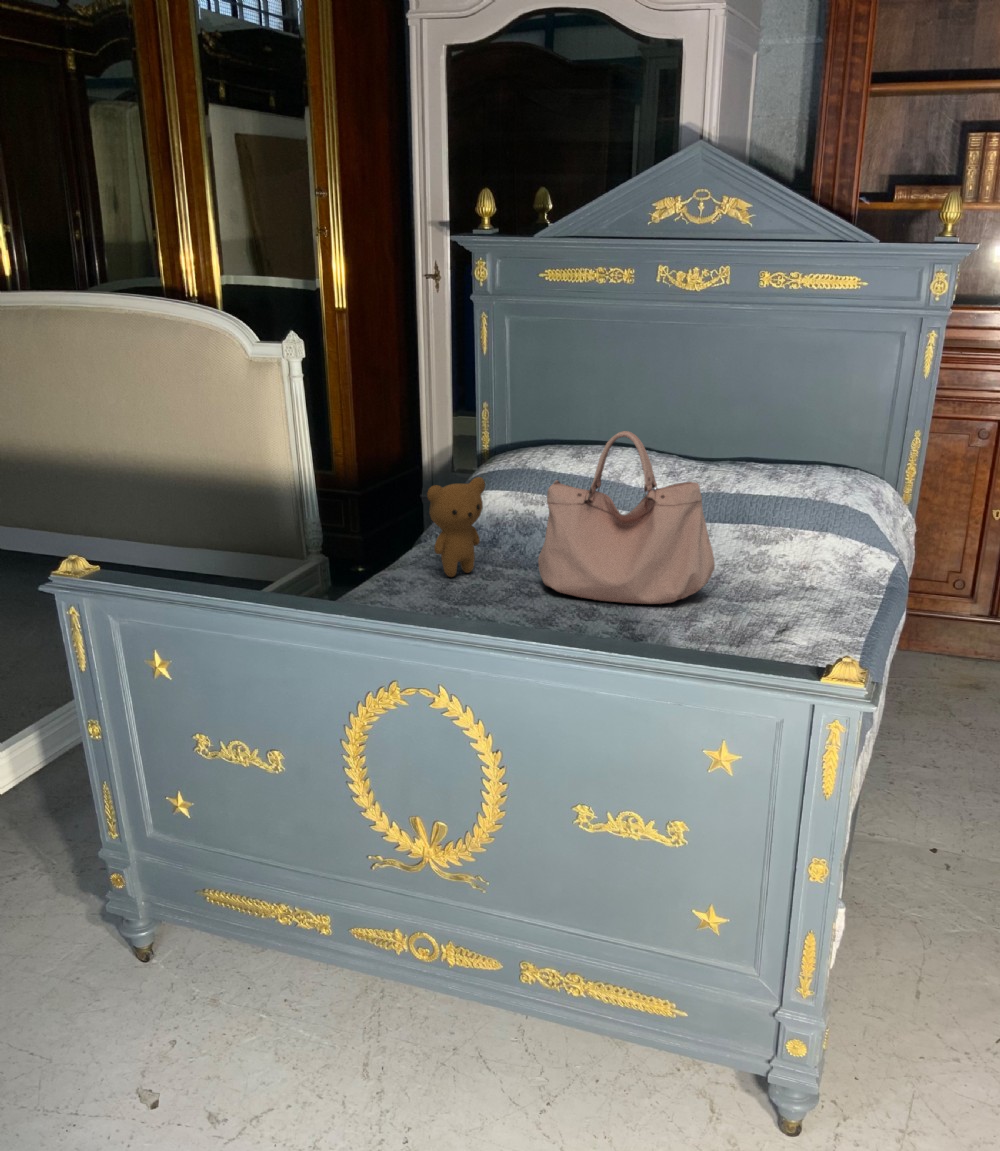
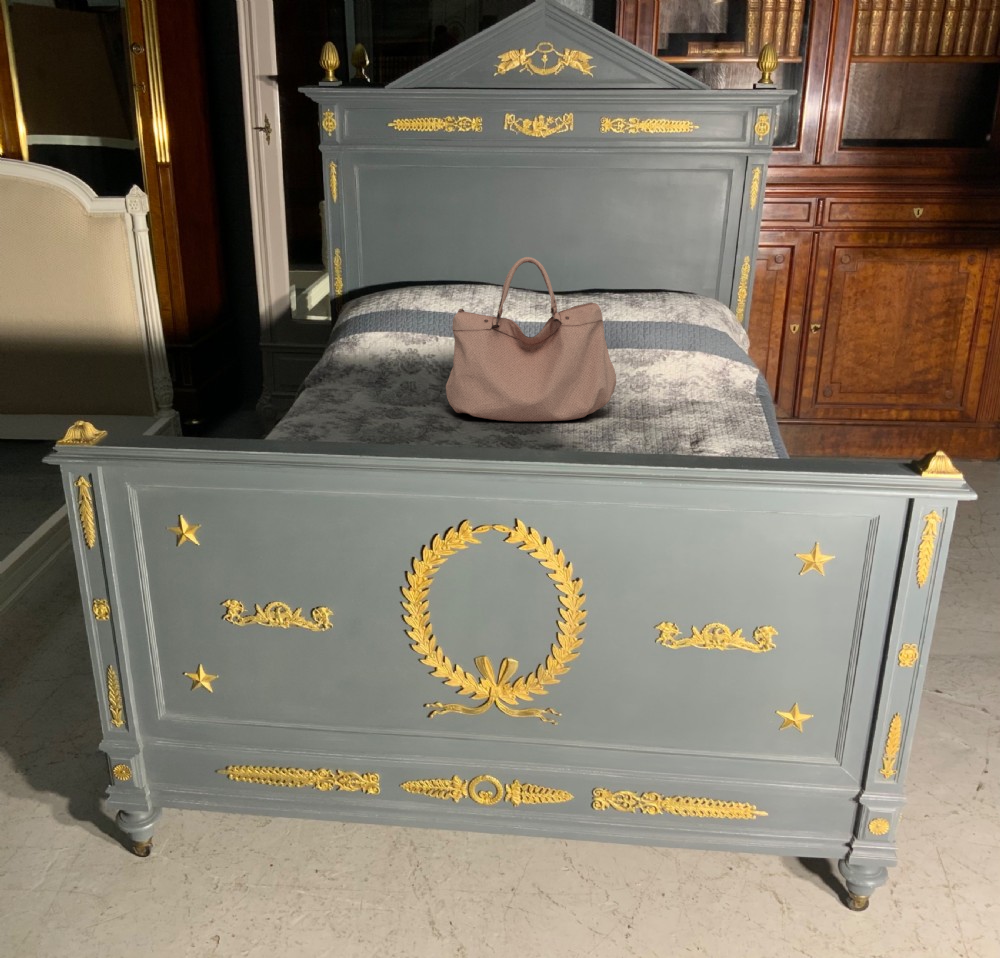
teddy bear: present [427,477,485,577] -> none [334,310,385,412]

